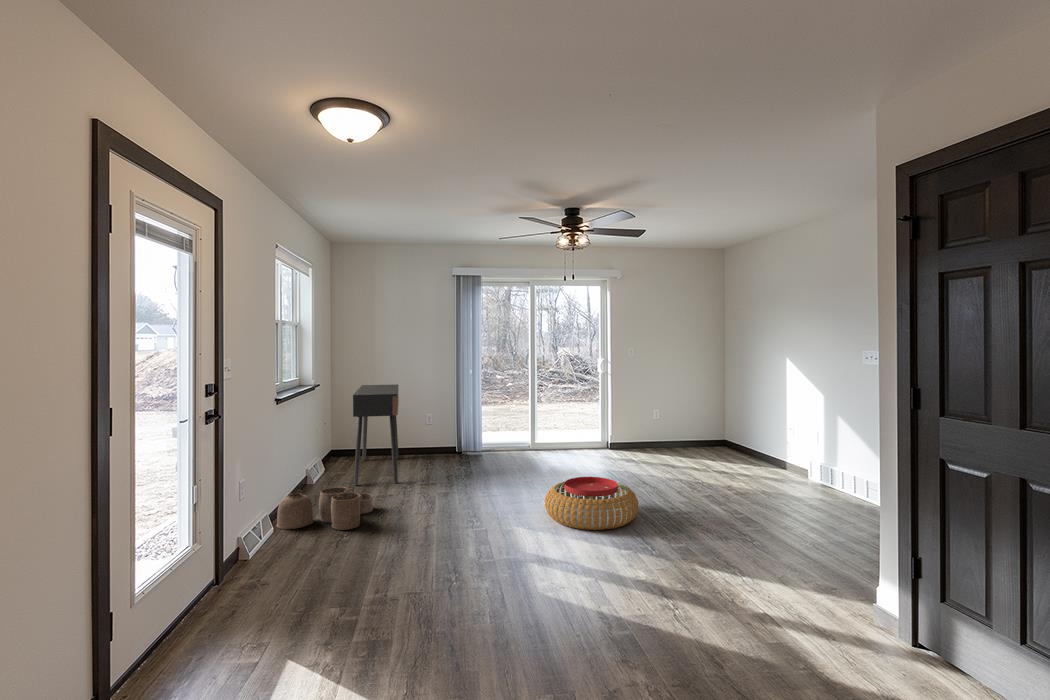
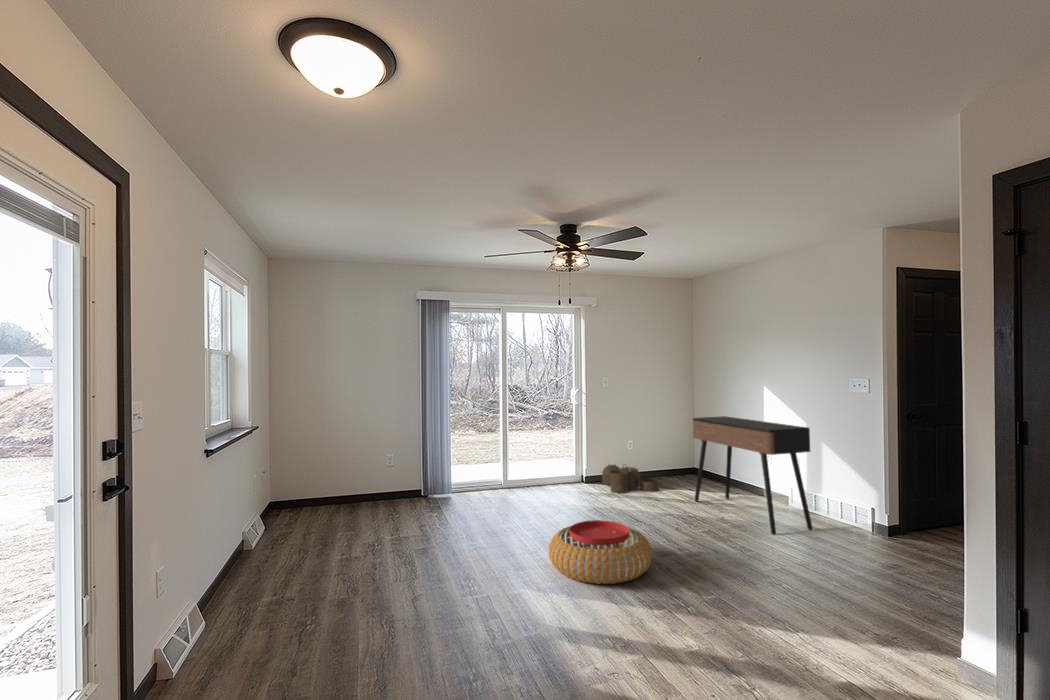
console table: present [353,385,399,486] -> present [693,416,813,534]
woven basket: present [277,485,373,530] -> present [602,465,659,493]

